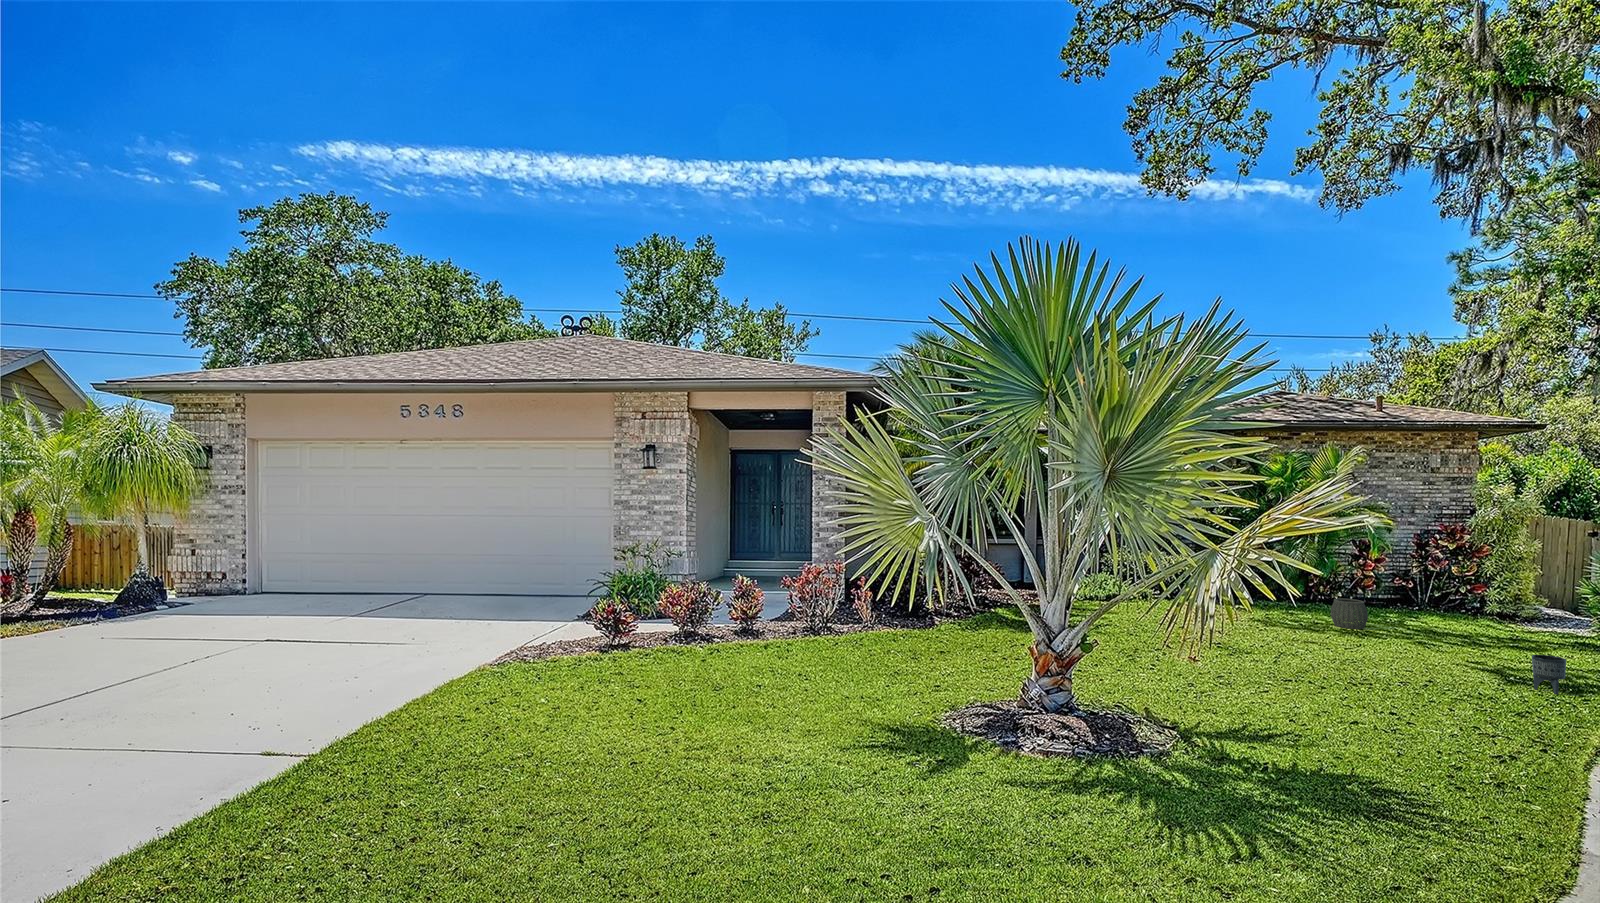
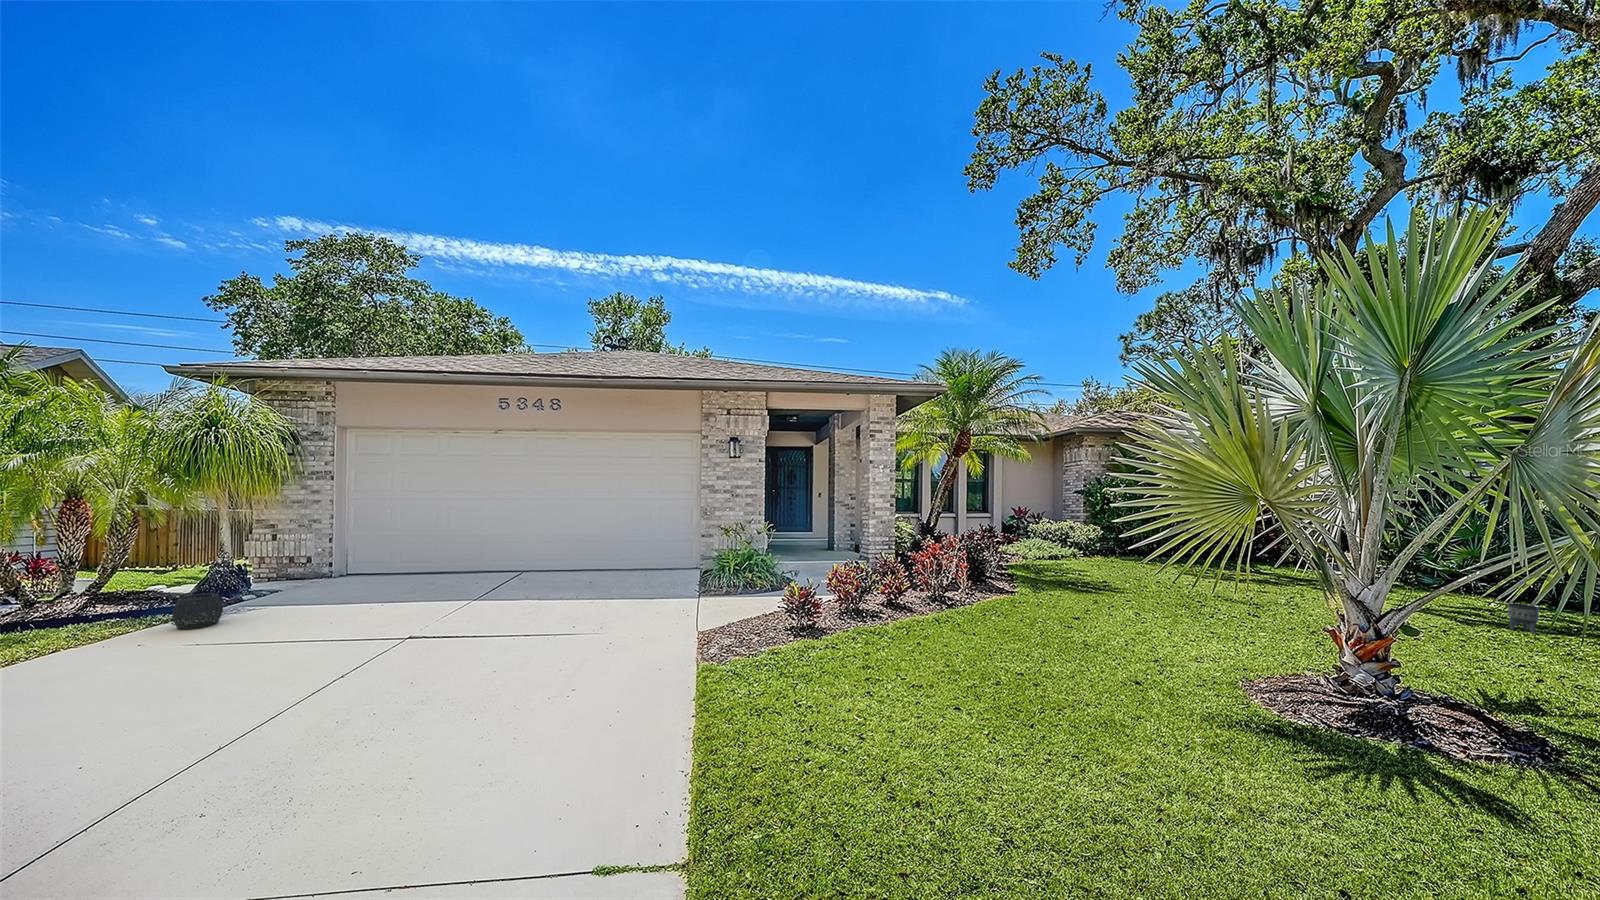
woven basket: present [1331,598,1368,629] -> present [172,593,223,630]

